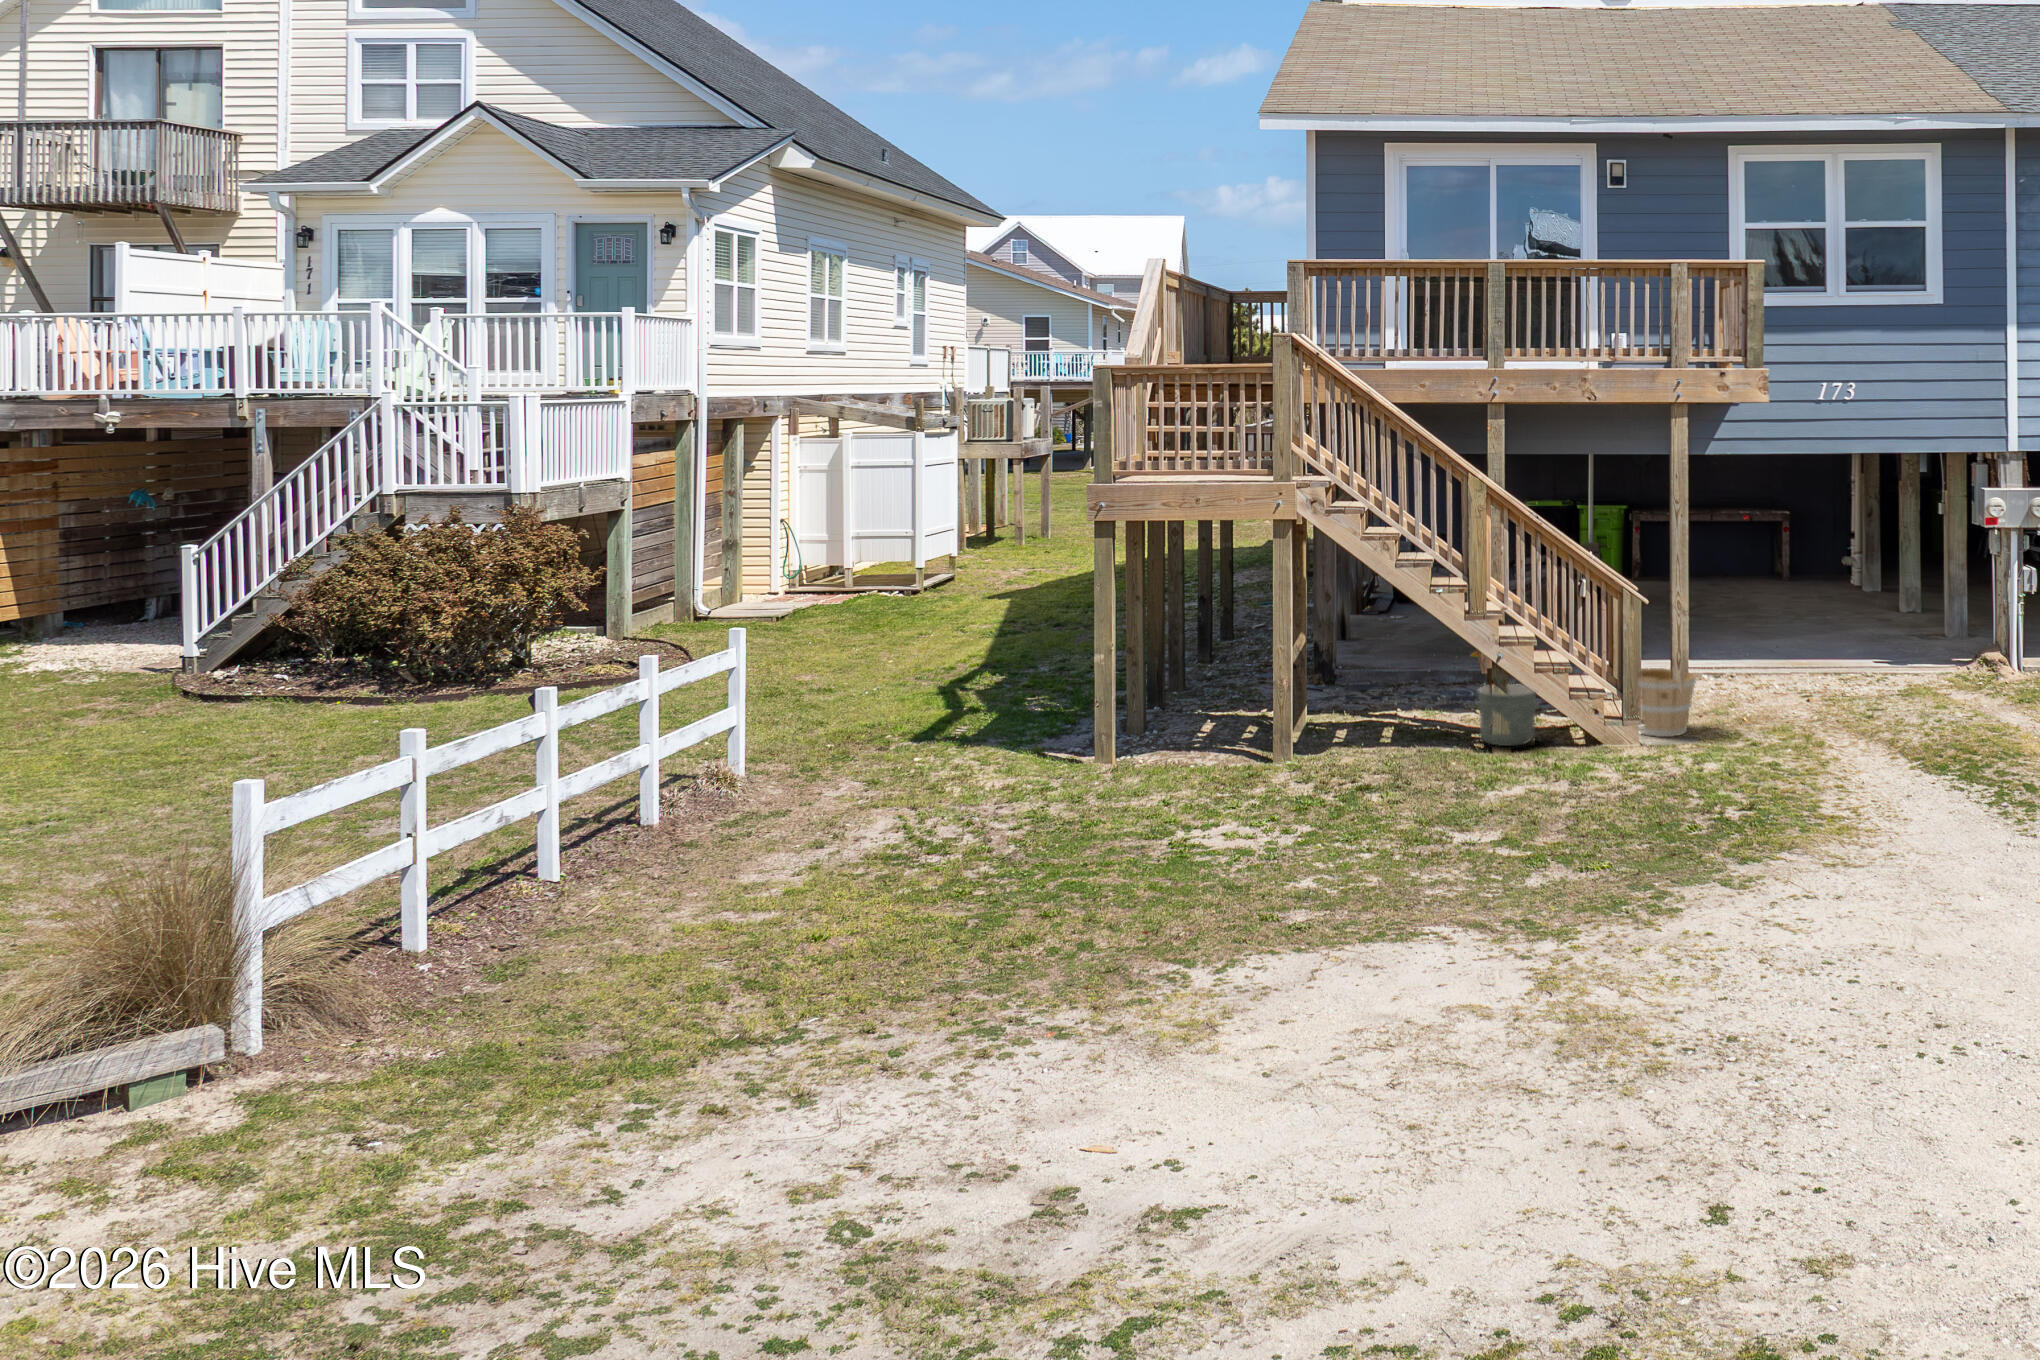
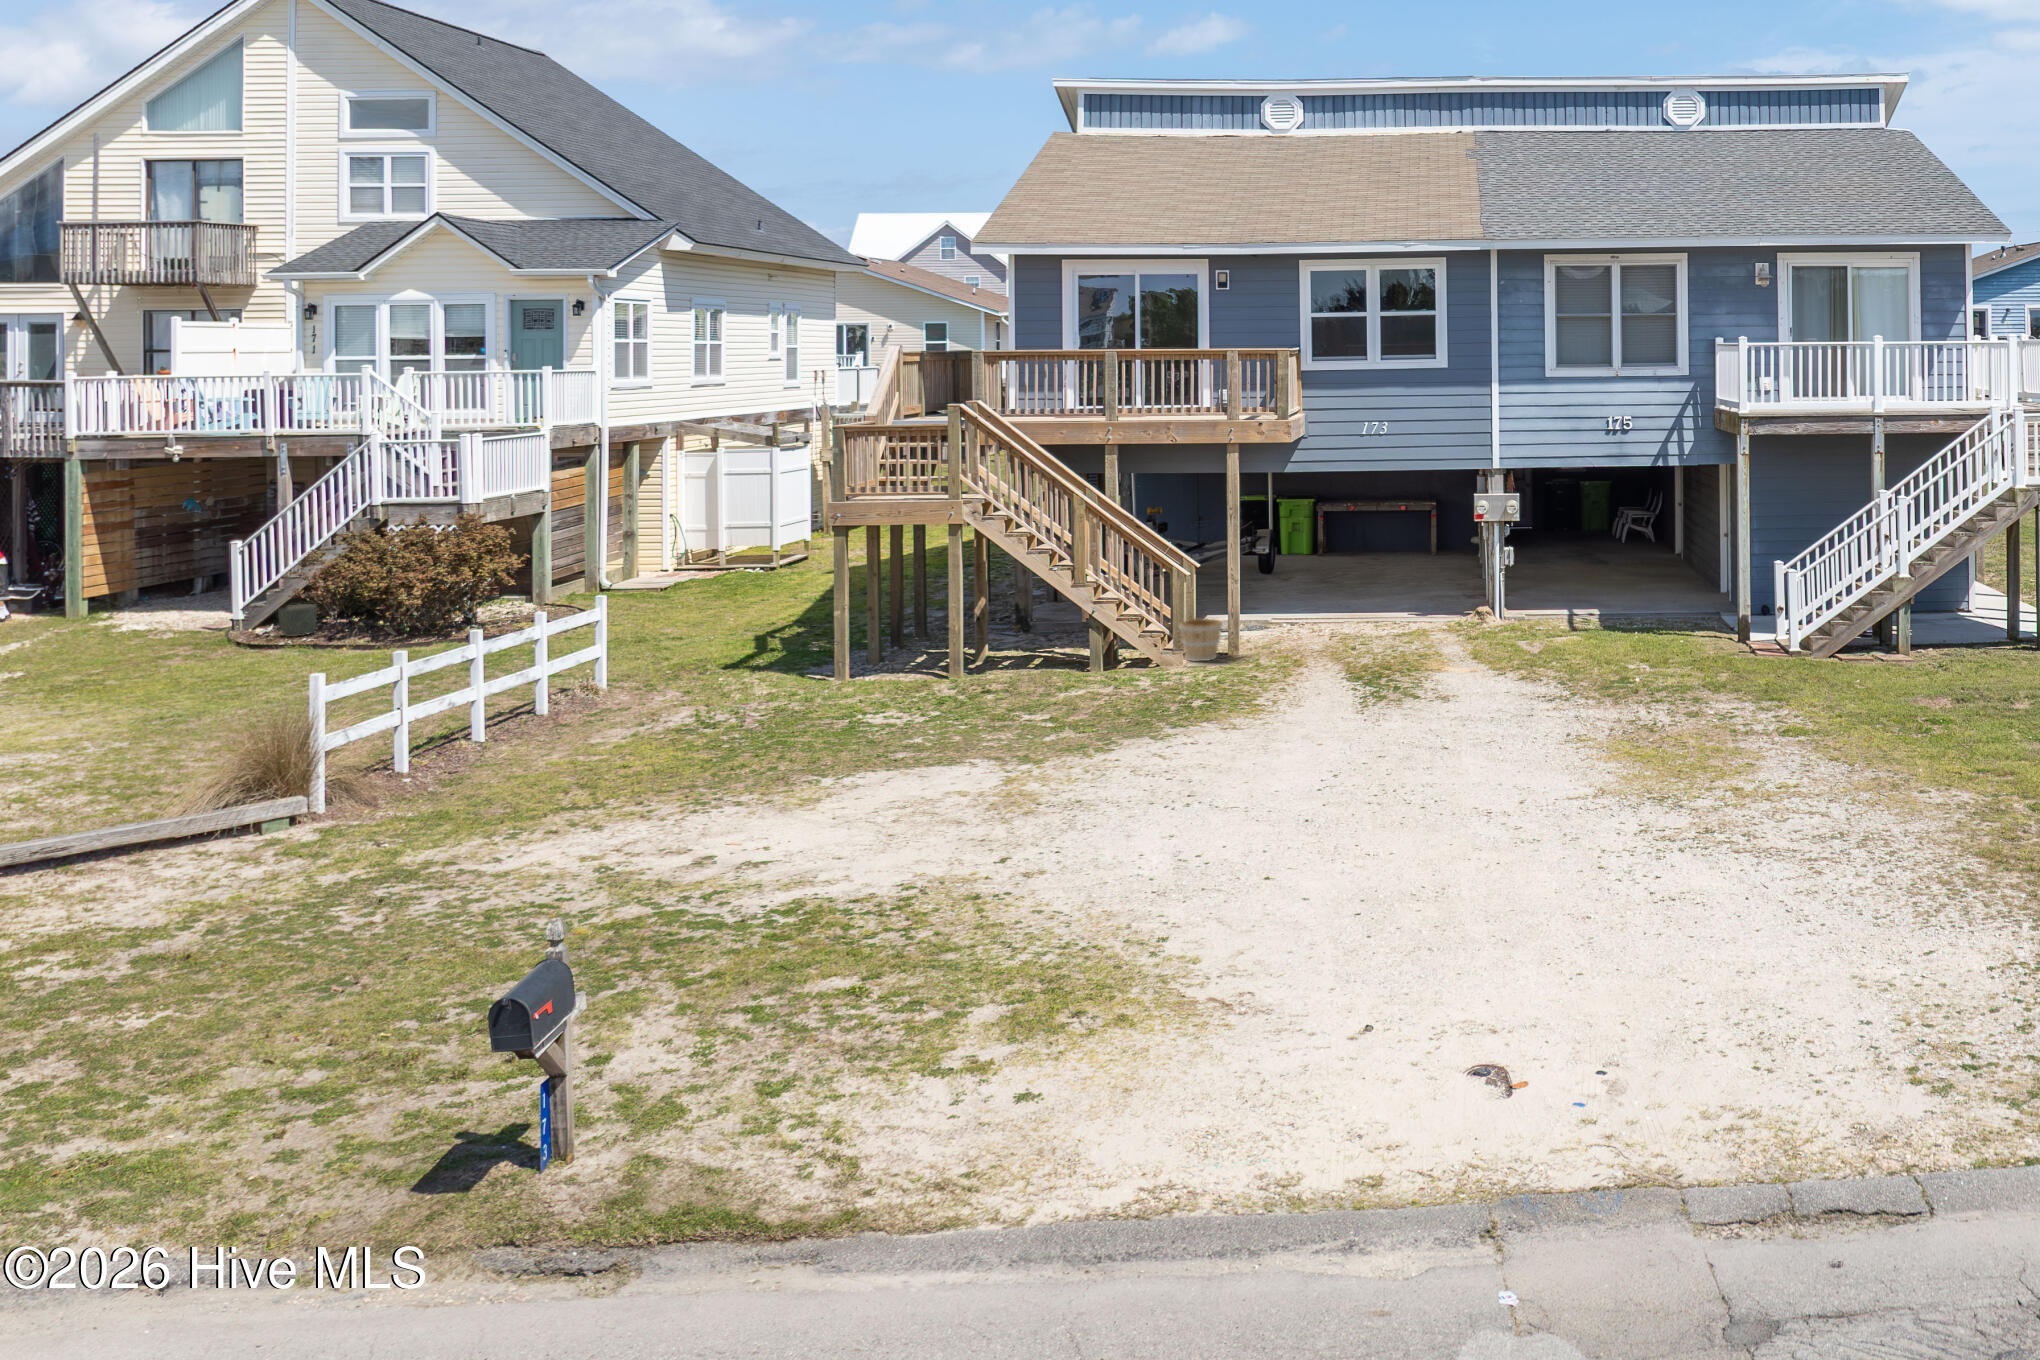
planter: present [1479,684,1536,746] -> present [278,604,317,637]

